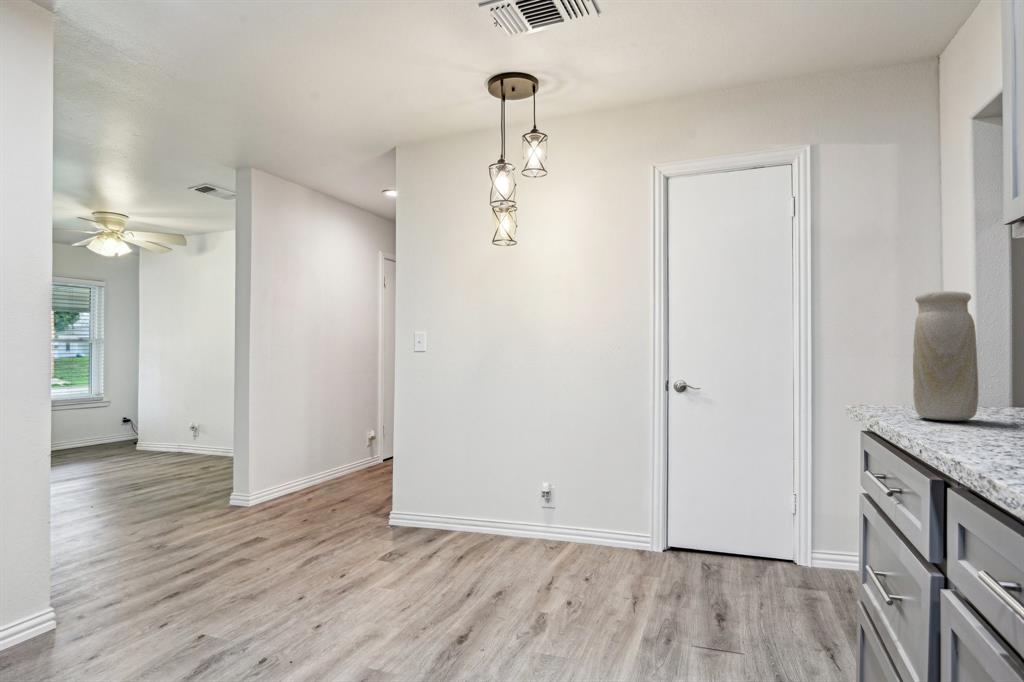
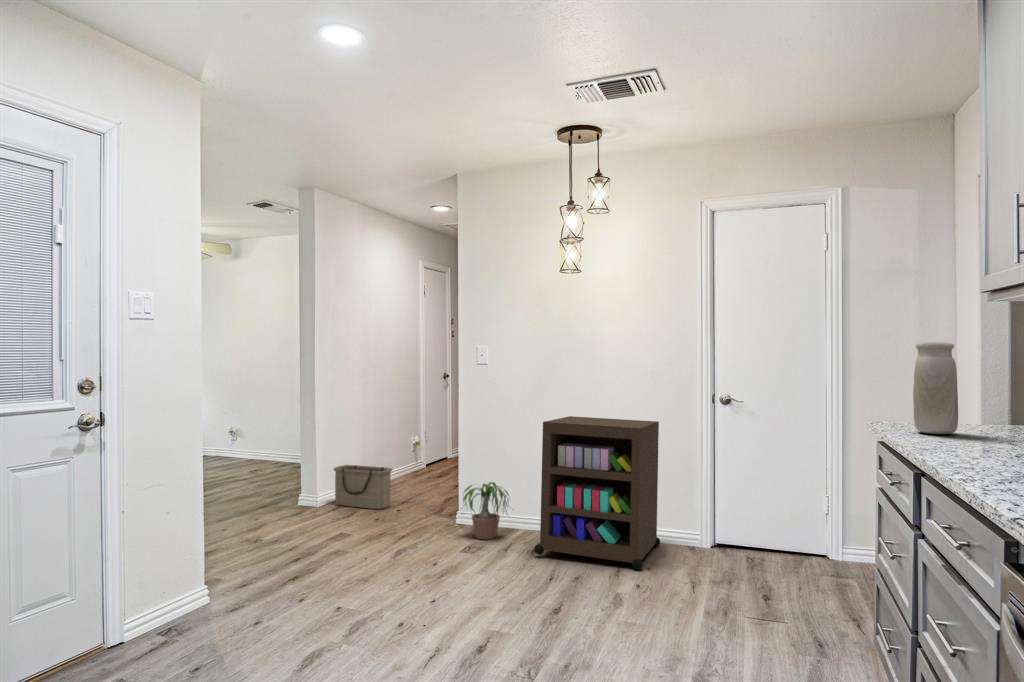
storage cabinet: none [461,406,607,581] -> present [534,416,660,570]
basket: none [266,460,329,508] -> present [334,465,392,509]
potted plant: none [378,478,450,543] -> present [463,482,509,539]

